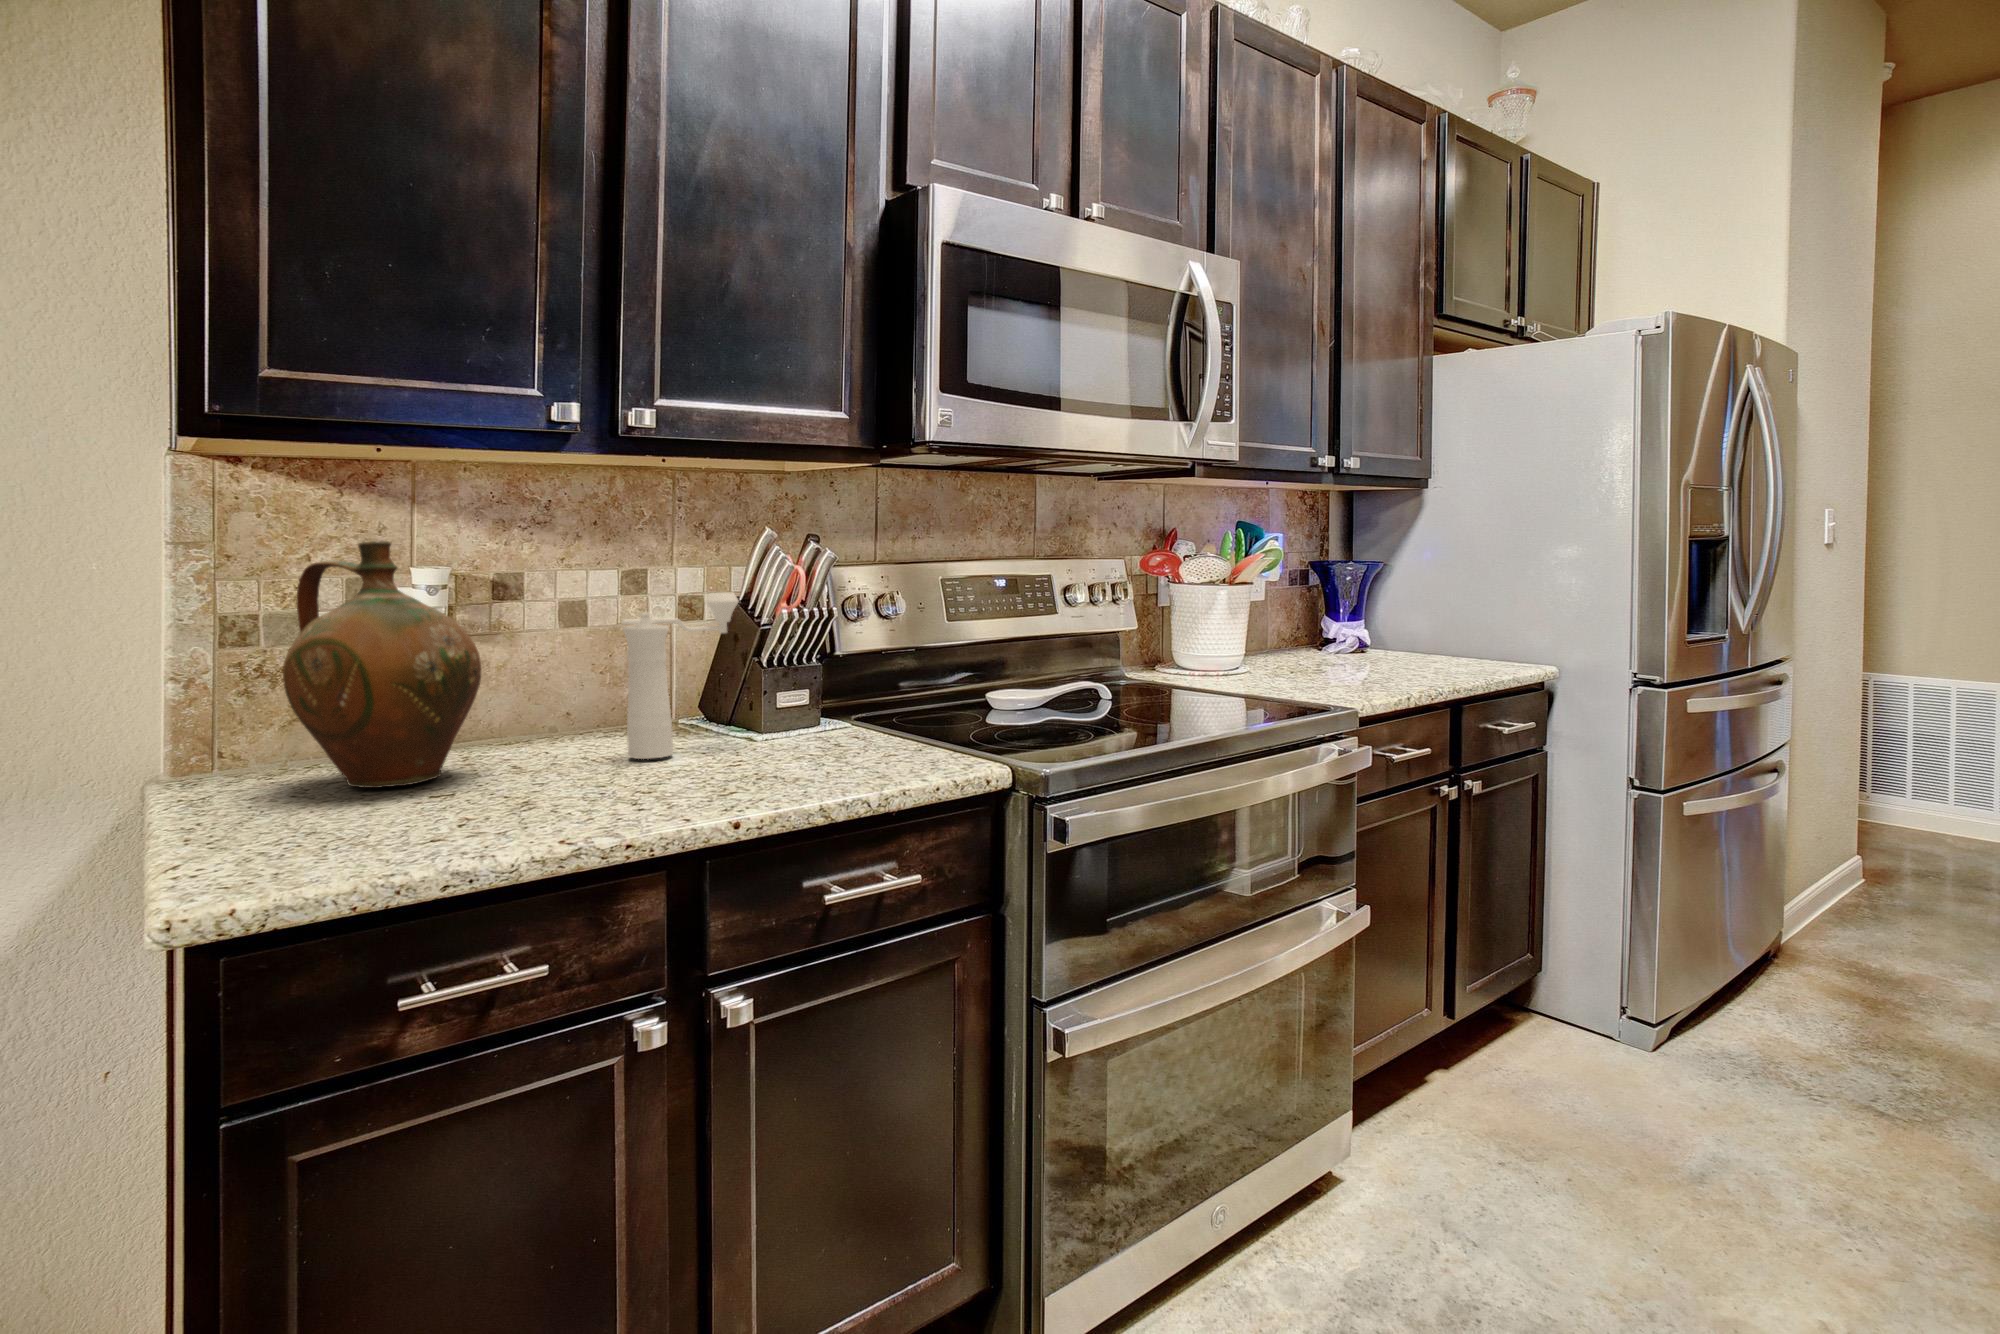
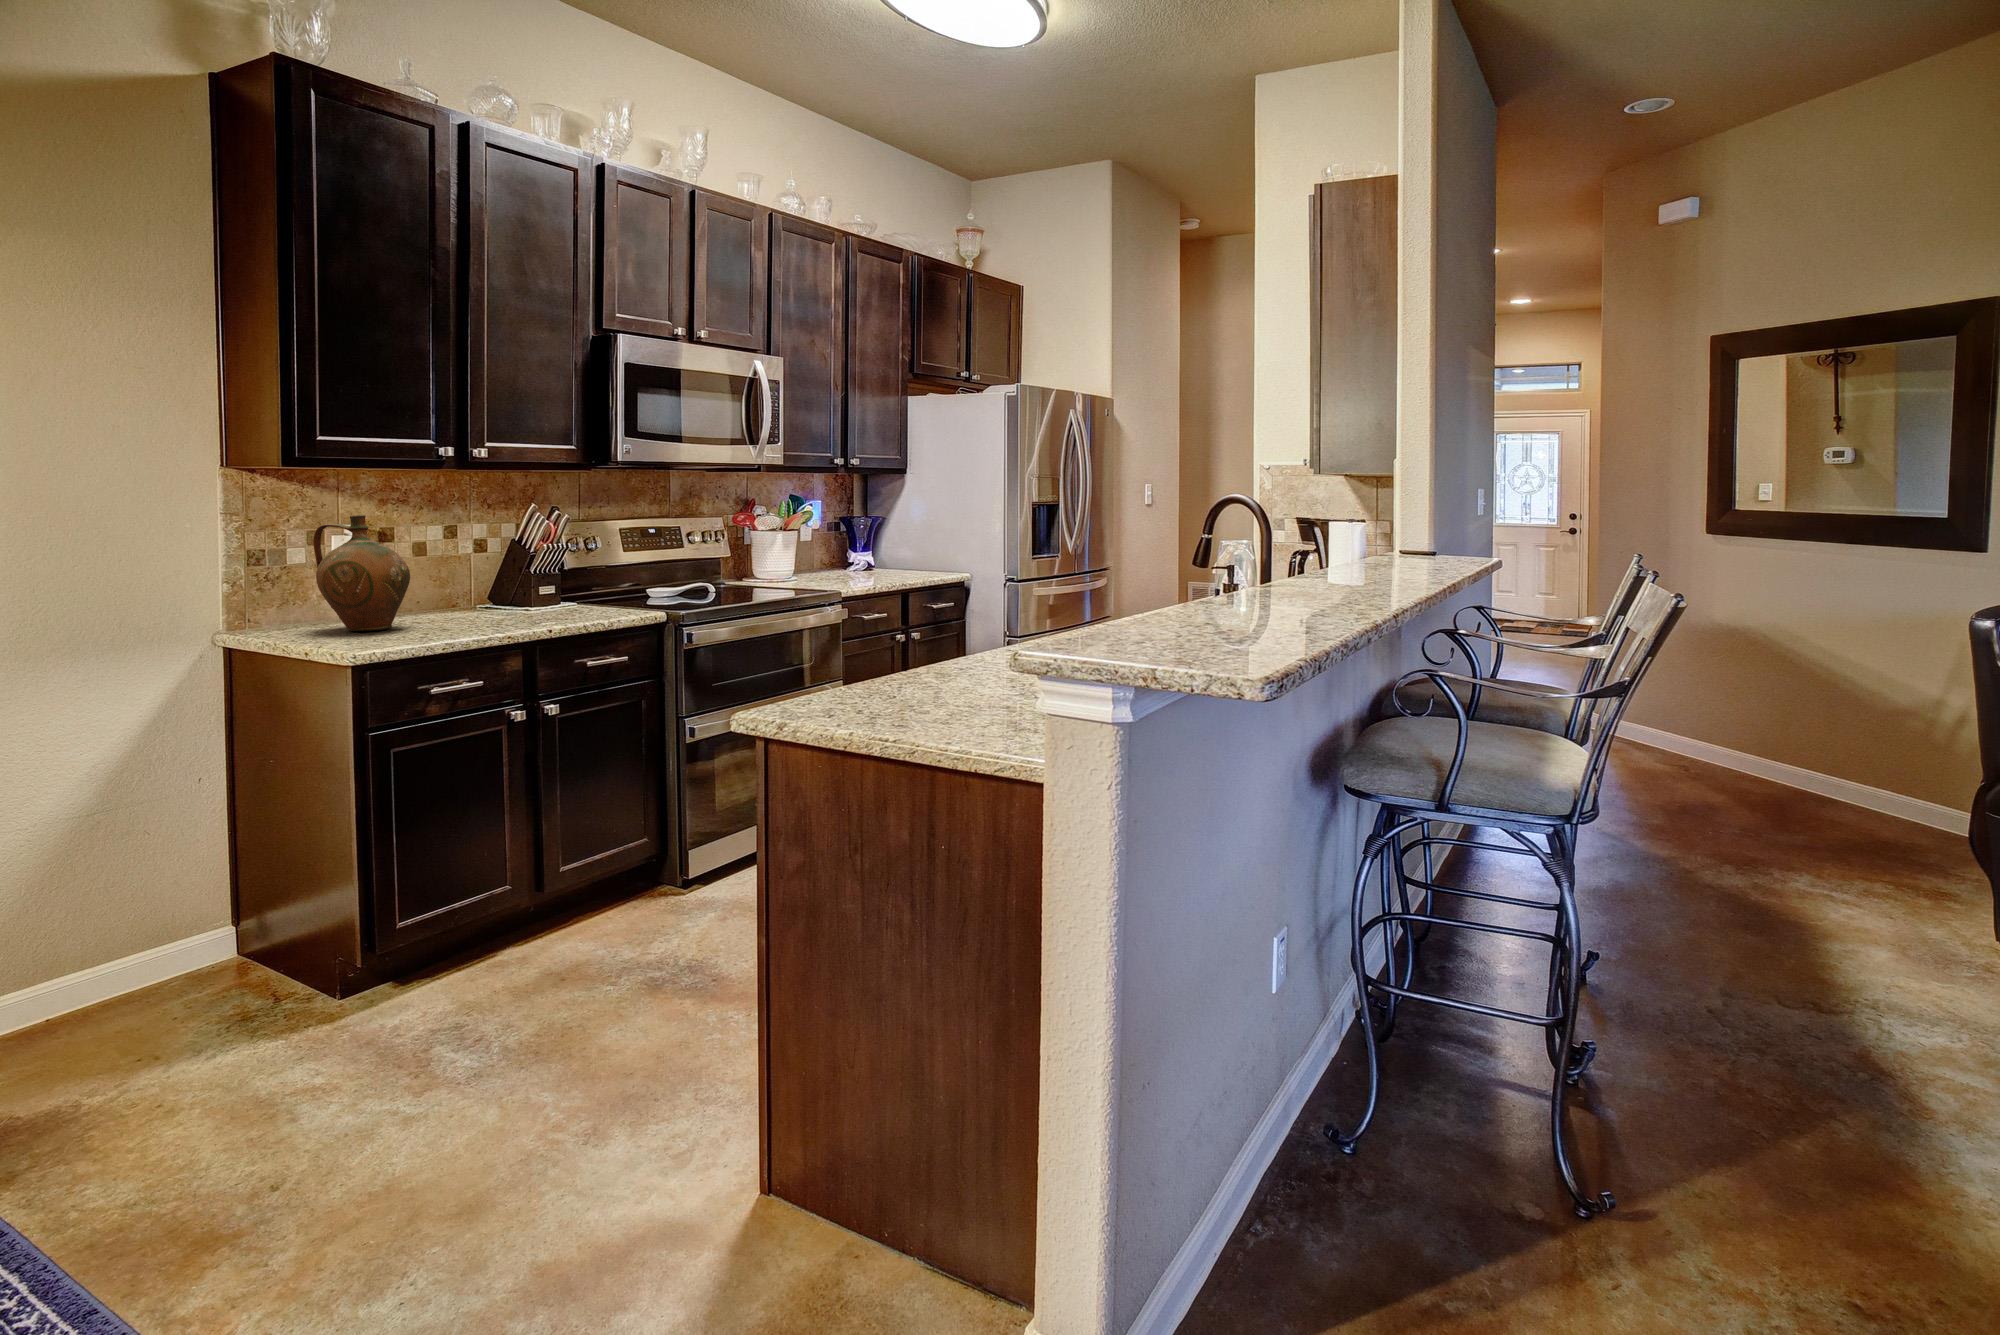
pepper mill: present [622,592,739,759] -> none [473,539,528,619]

